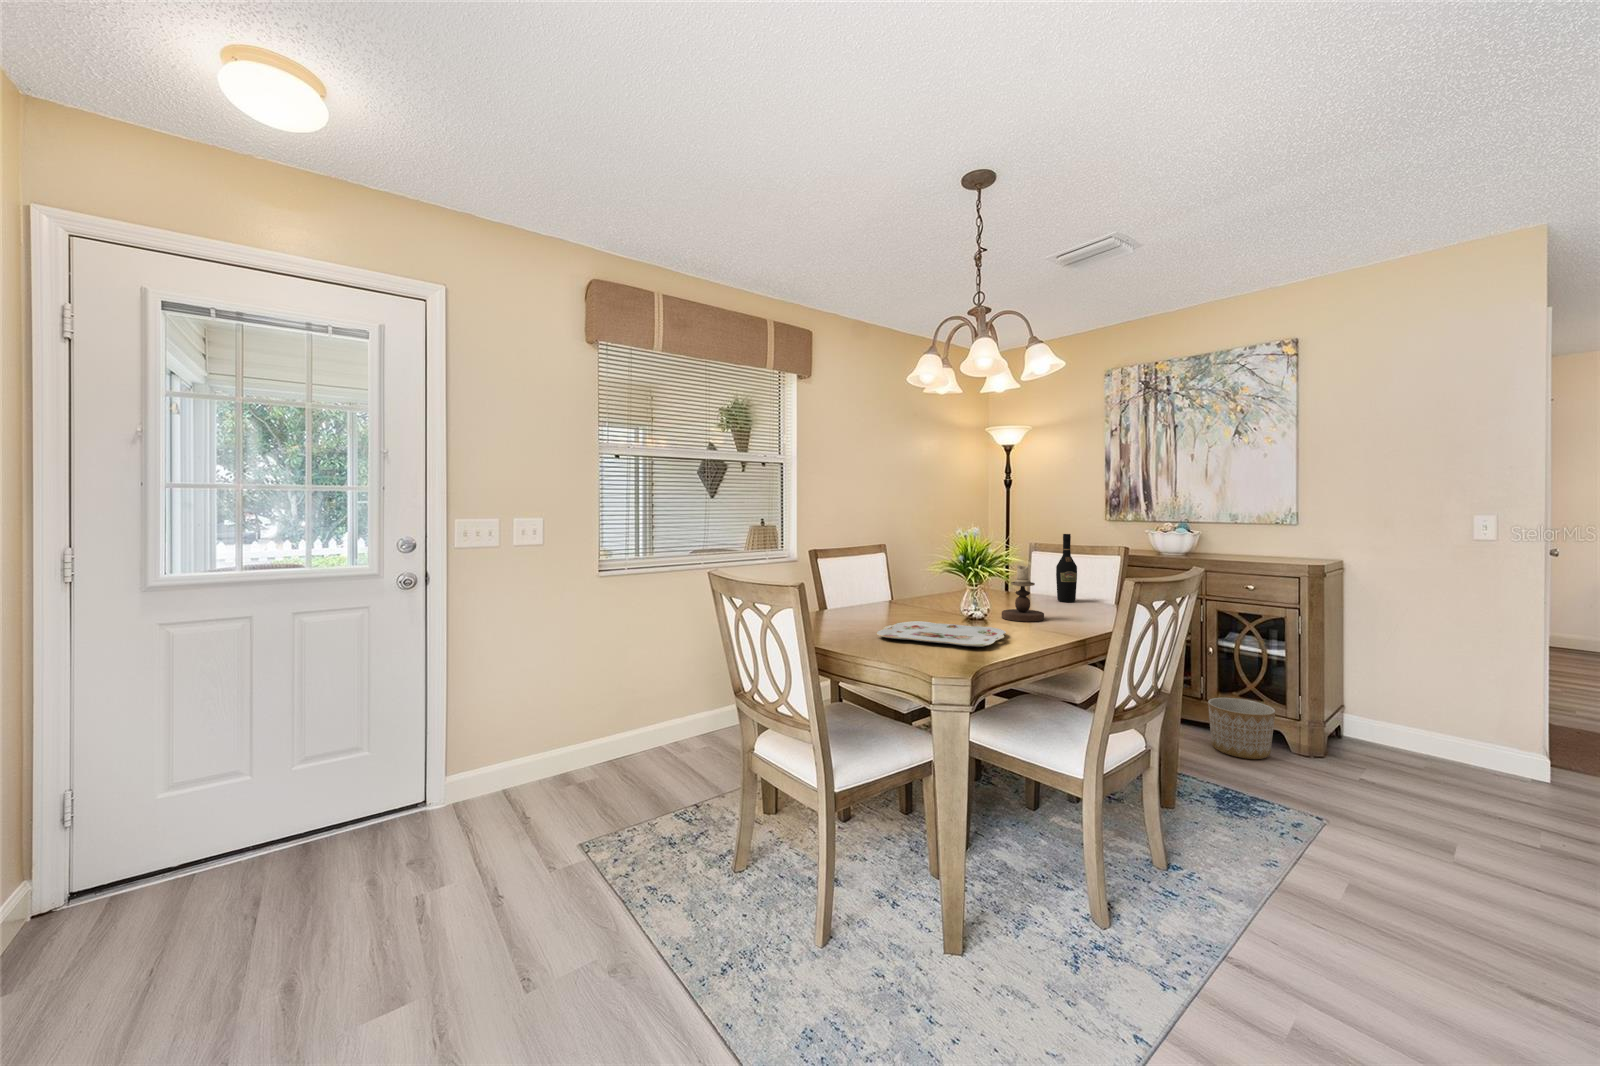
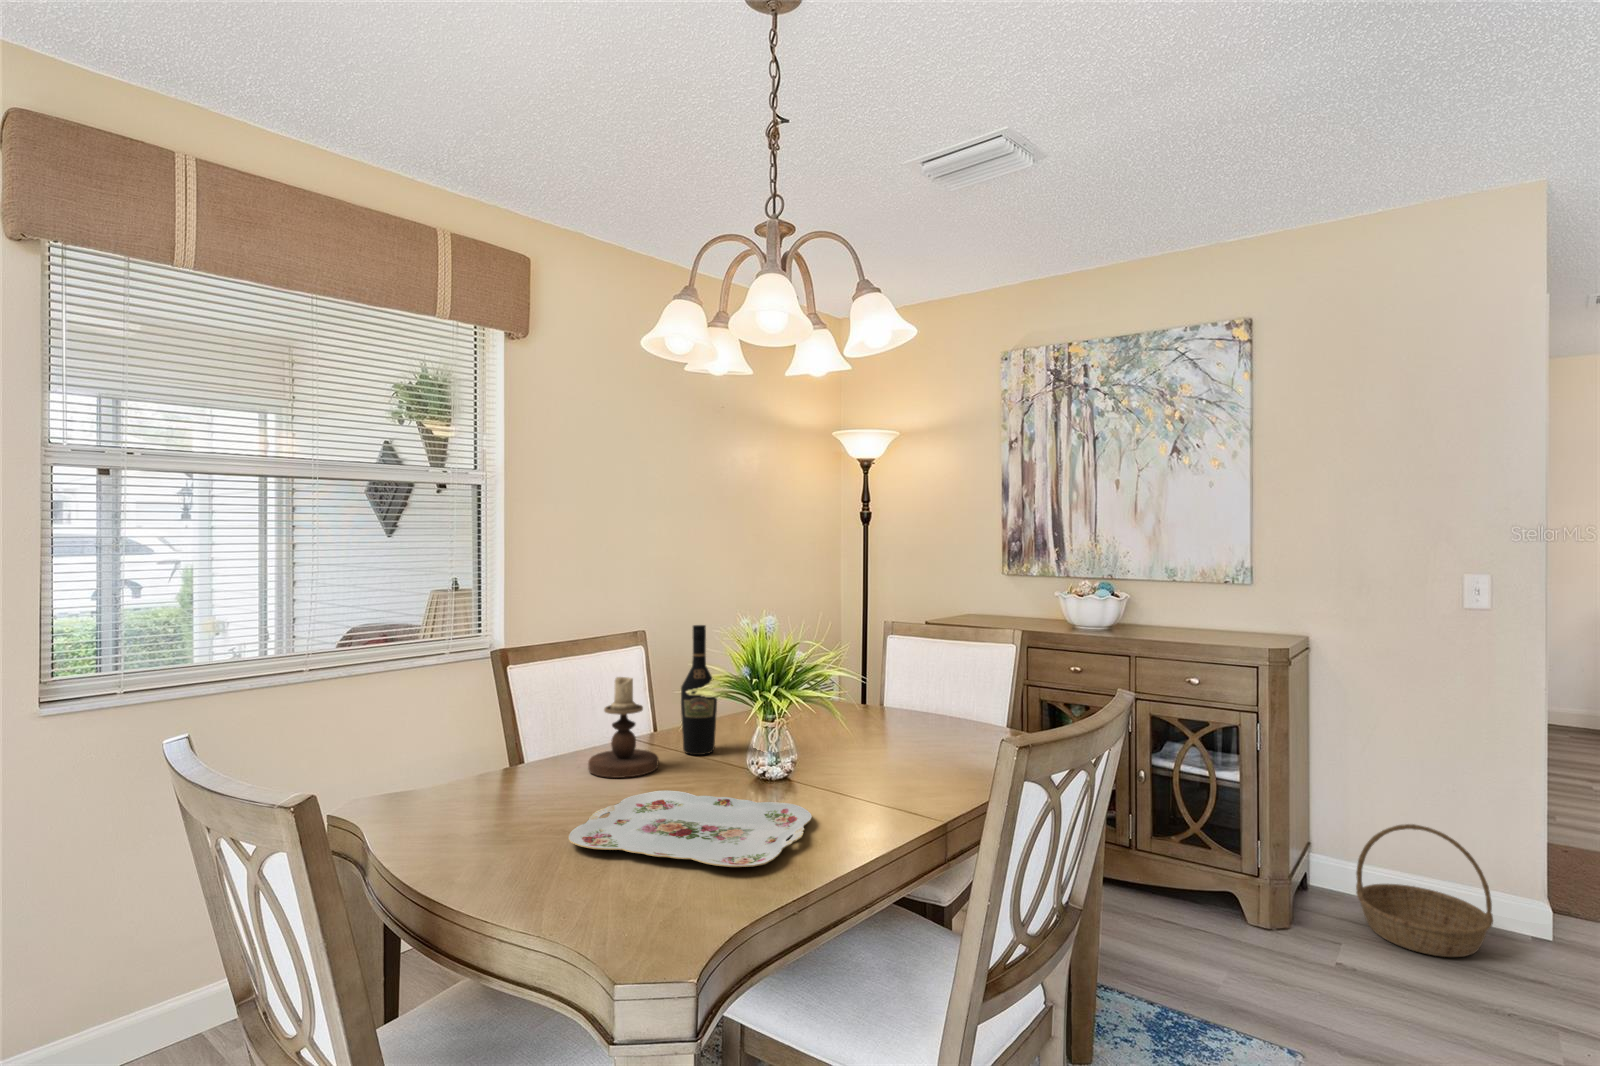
wine bottle: present [1056,534,1077,602] -> present [681,625,717,755]
candlestick: present [1002,565,1044,622] -> present [588,677,658,778]
basket: none [1377,688,1488,779] -> present [1356,824,1493,957]
planter: present [1208,698,1275,759] -> none [1140,846,1229,944]

